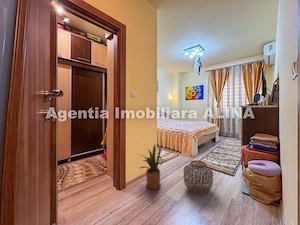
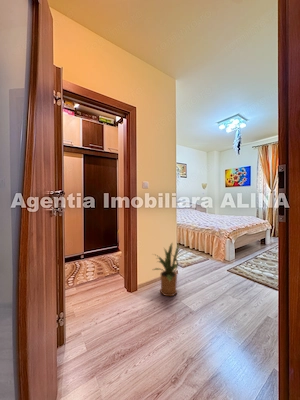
woven basket: present [184,160,213,195] -> none [205,265,242,309]

